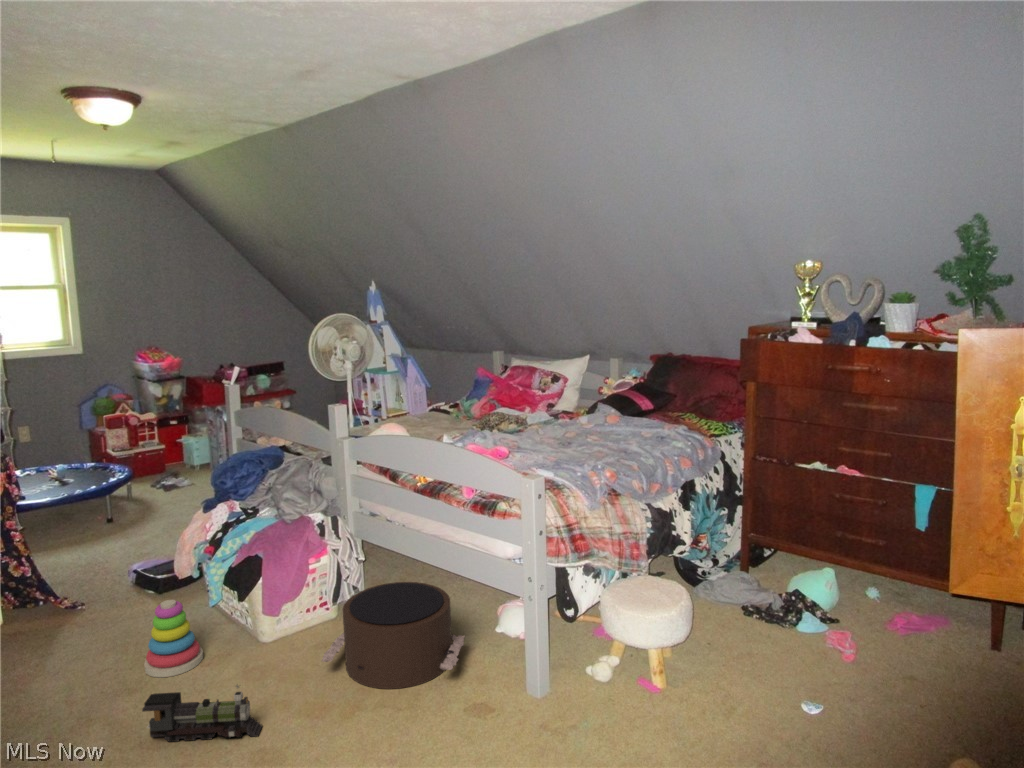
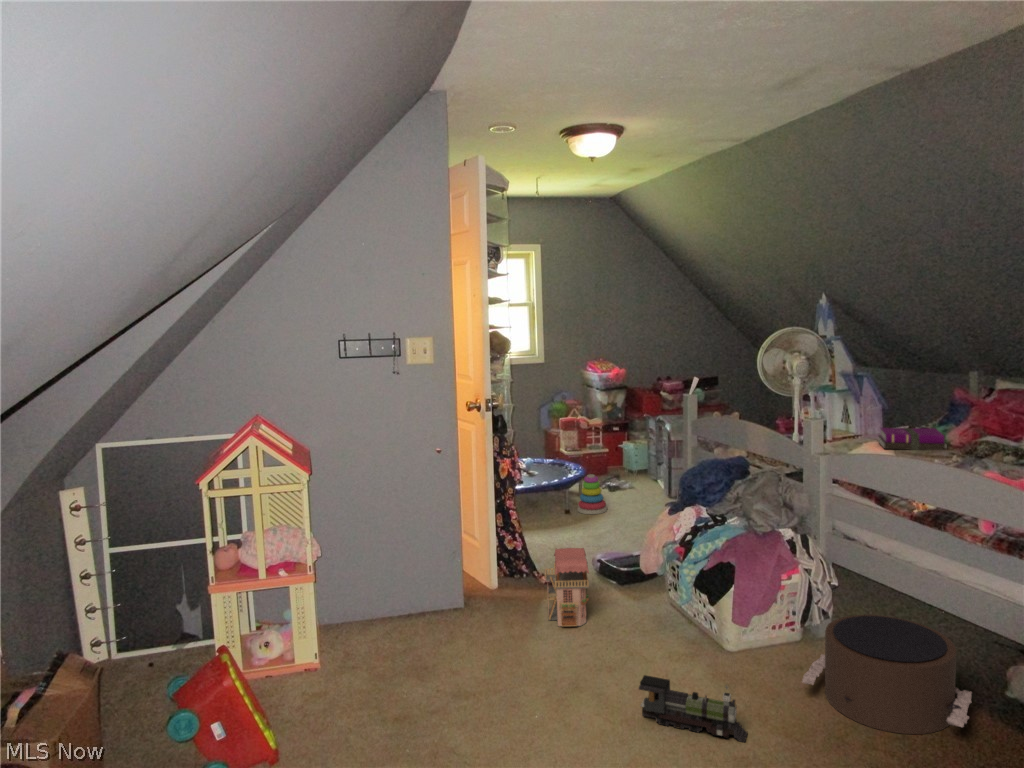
notebook: none [412,404,465,426] -> present [878,428,947,450]
toy house: none [50,564,108,658] -> present [545,548,589,627]
stacking toy: present [144,600,203,677] -> present [577,474,607,514]

